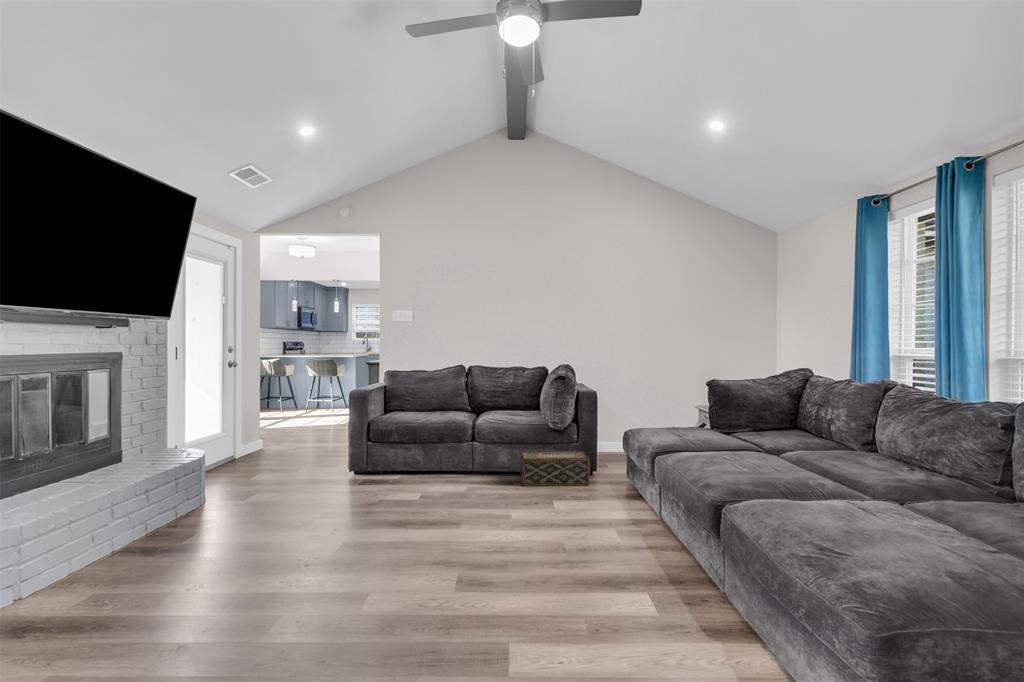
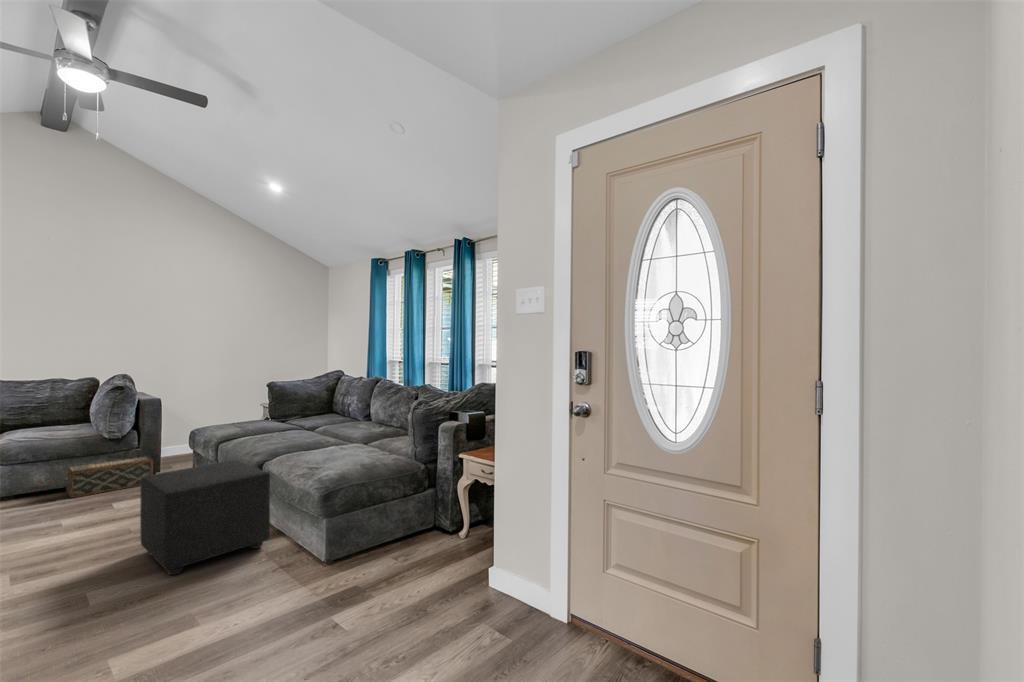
ottoman: none [574,490,742,654] -> present [140,460,270,575]

